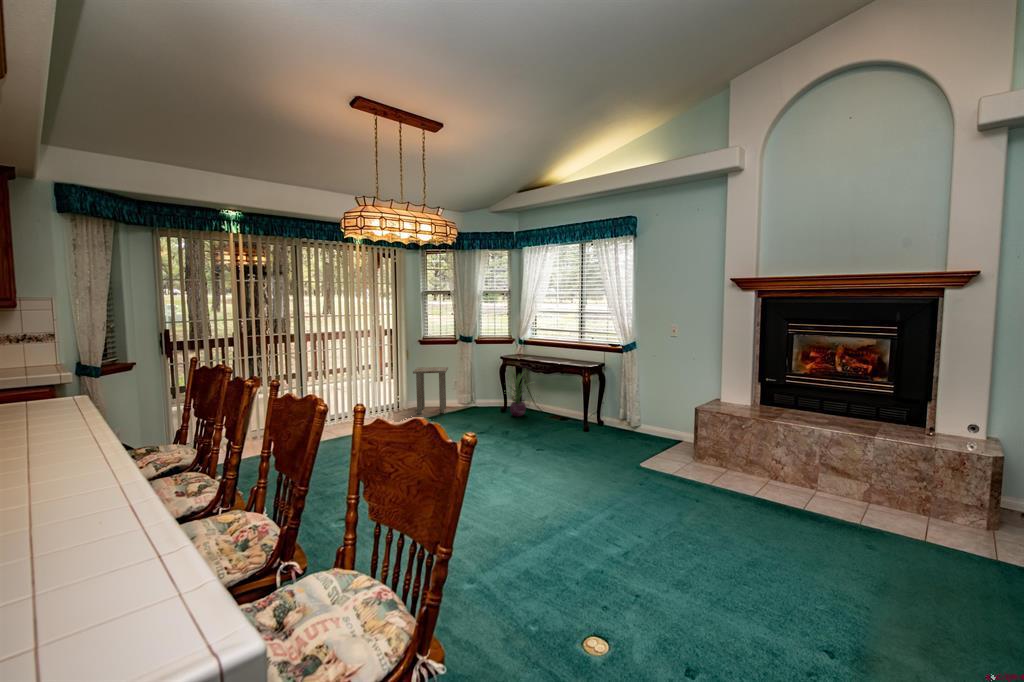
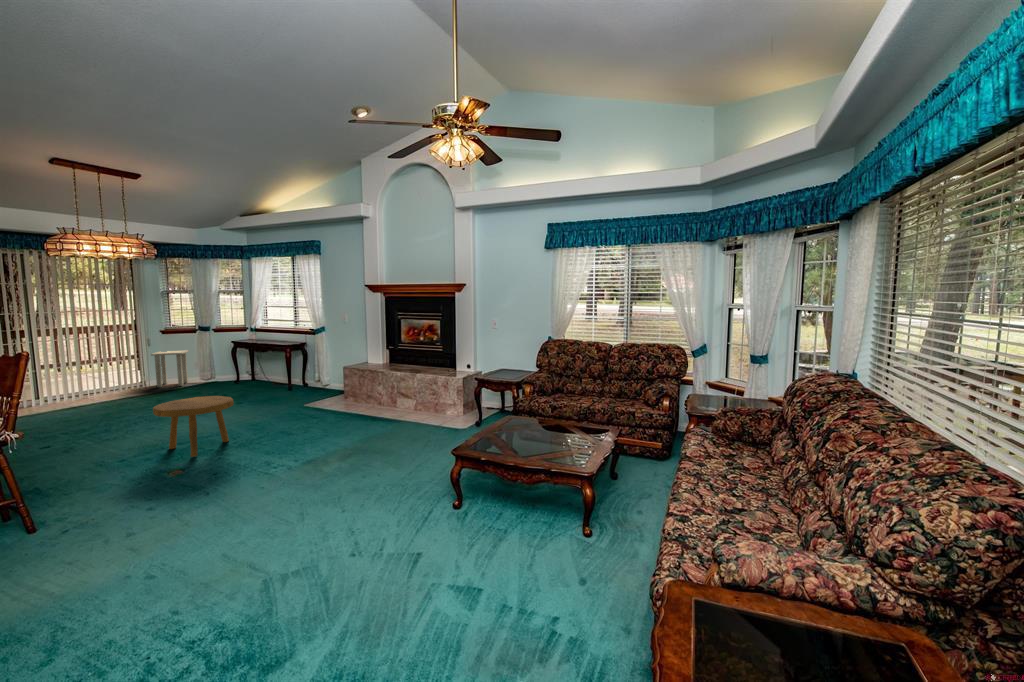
decorative plant: present [509,371,526,416] -> none [224,351,264,384]
footstool: none [505,467,625,596] -> present [153,396,234,457]

